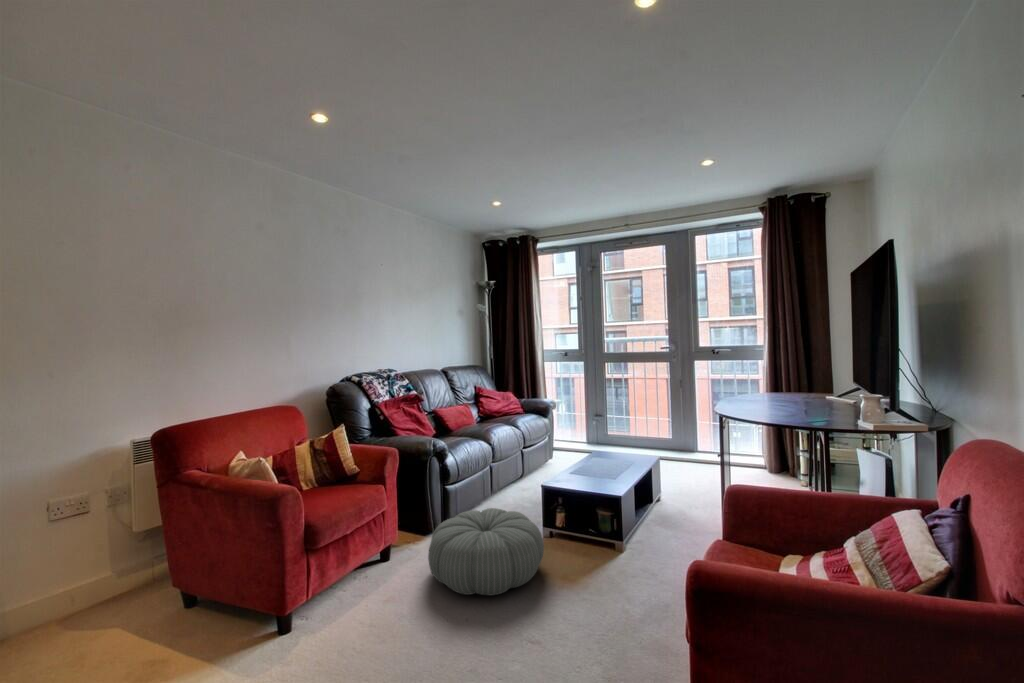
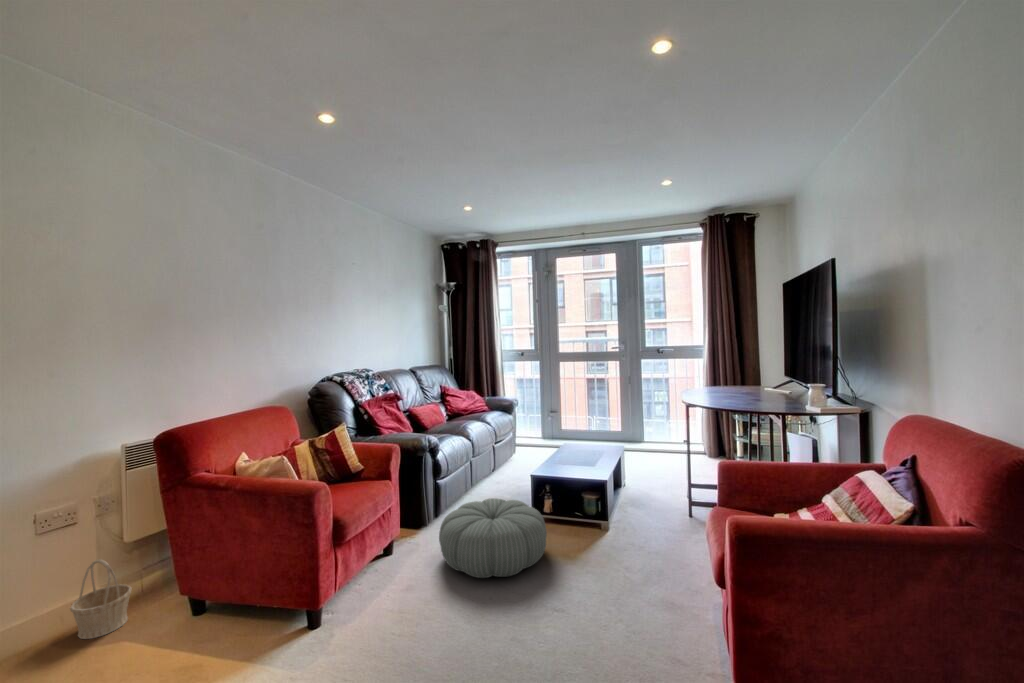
basket: none [86,545,142,617] -> present [70,560,132,639]

